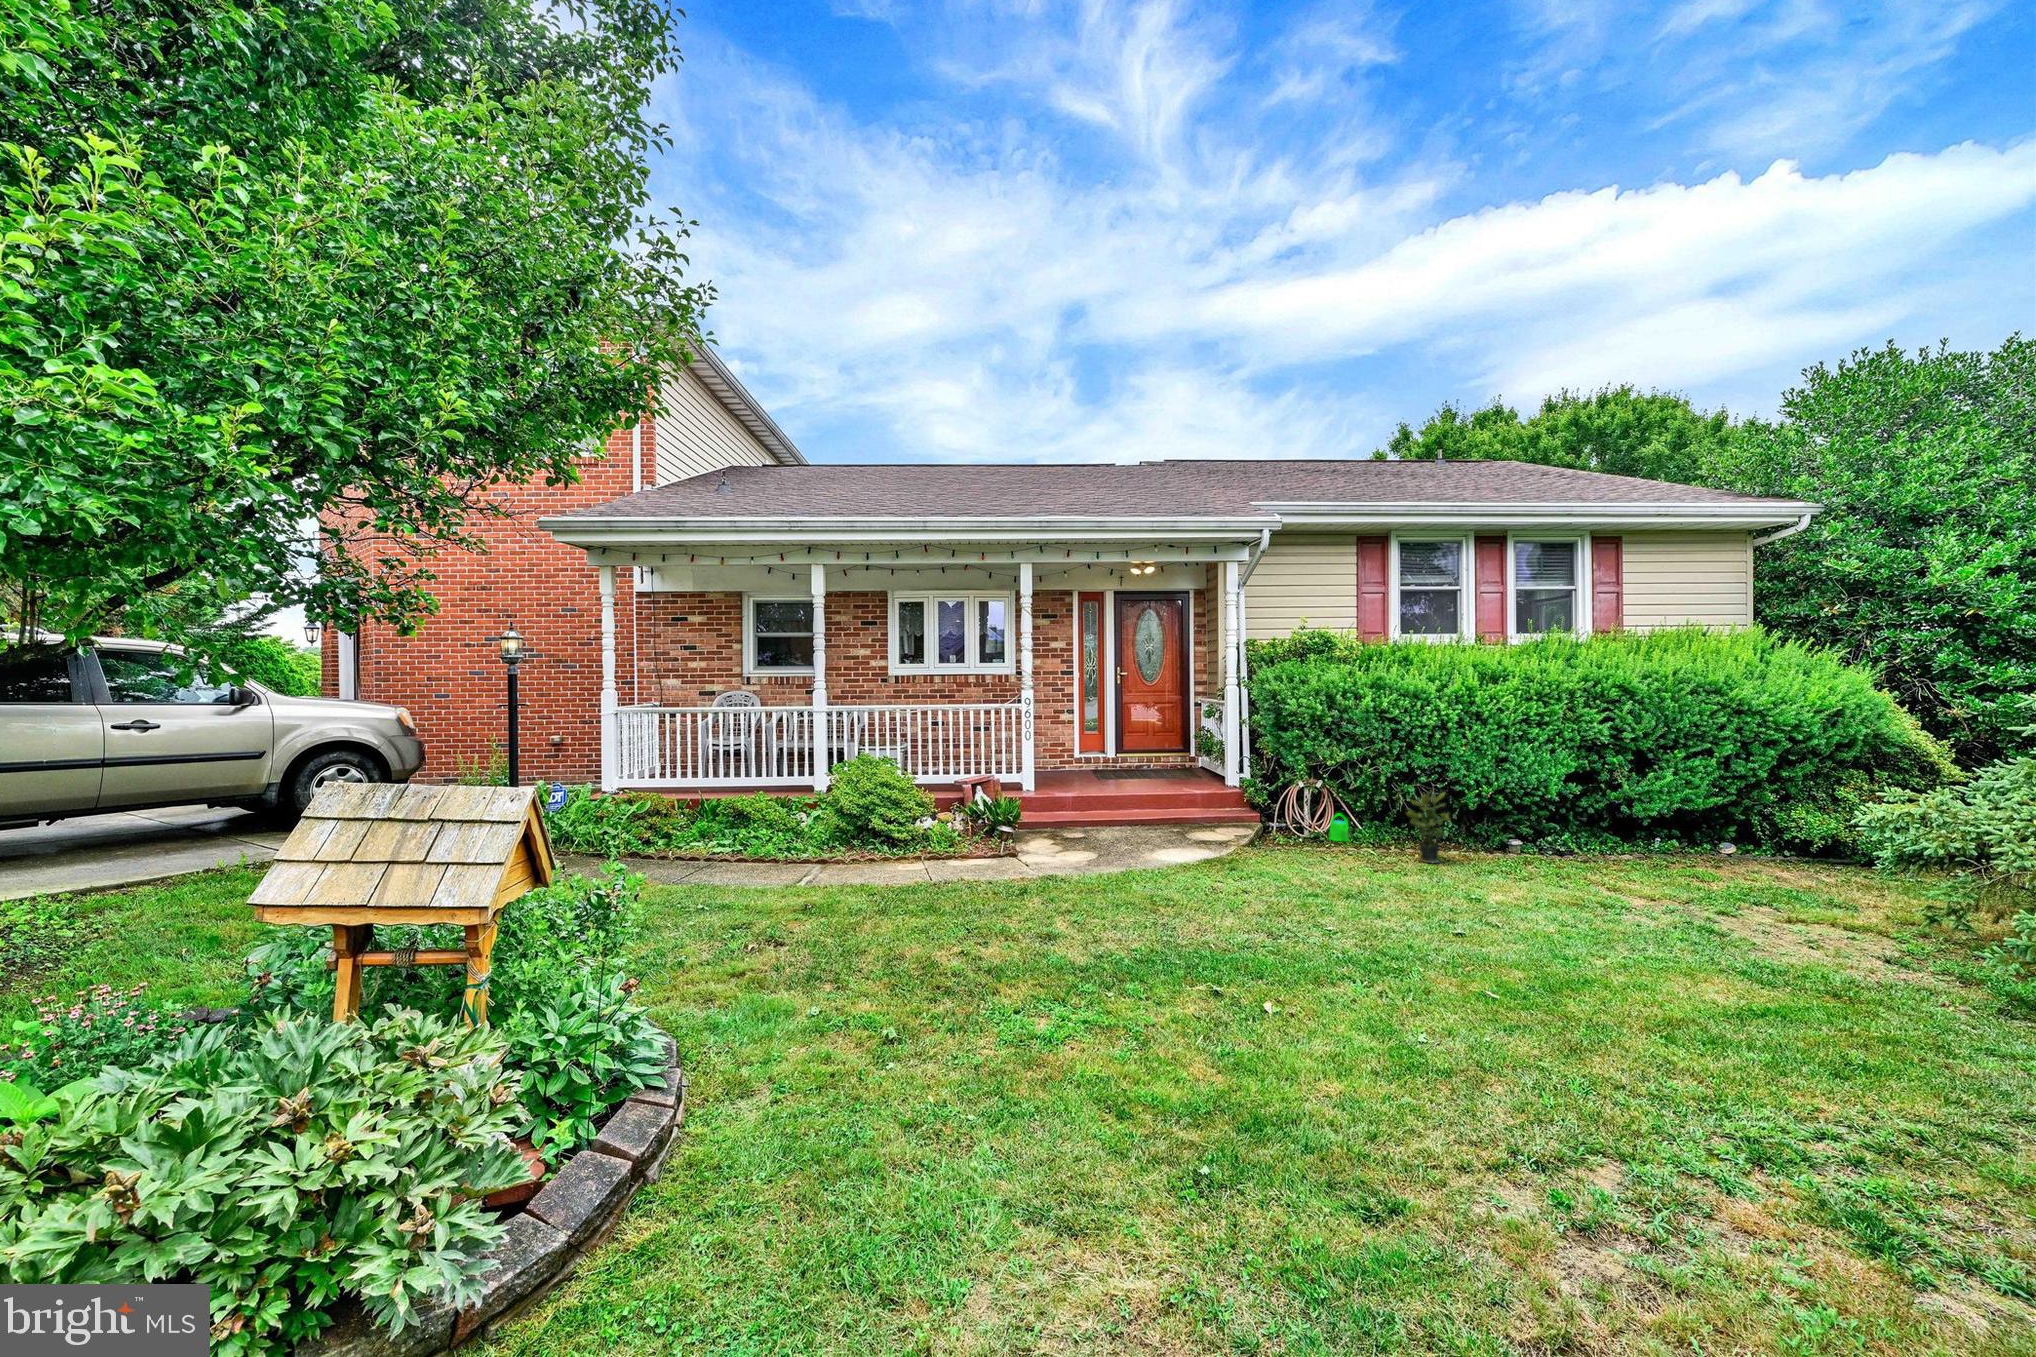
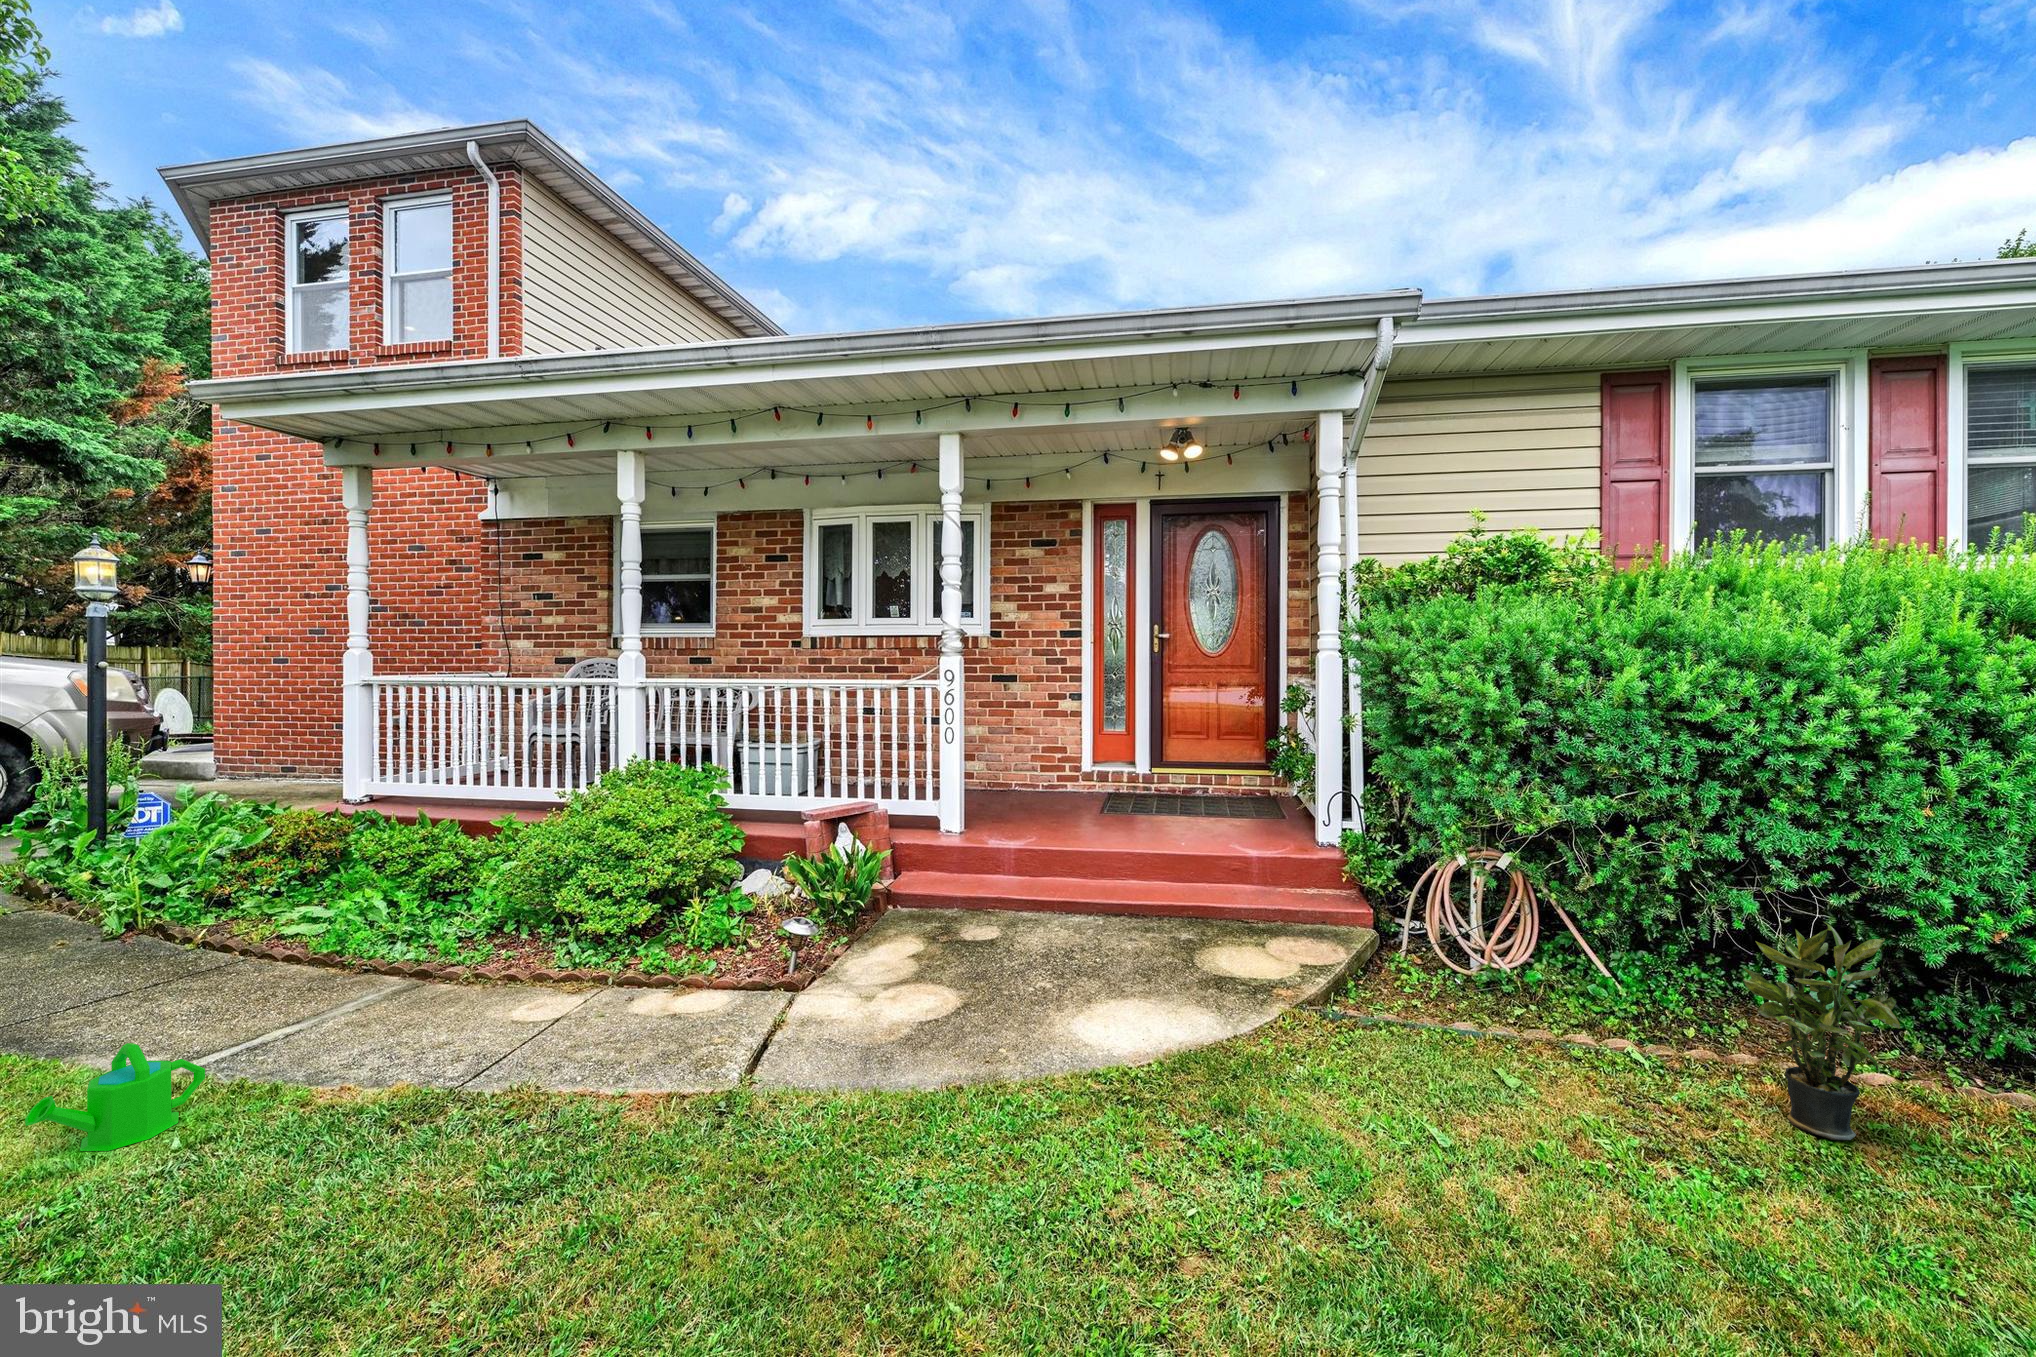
watering can: present [1329,813,1349,841] -> present [25,1043,205,1151]

